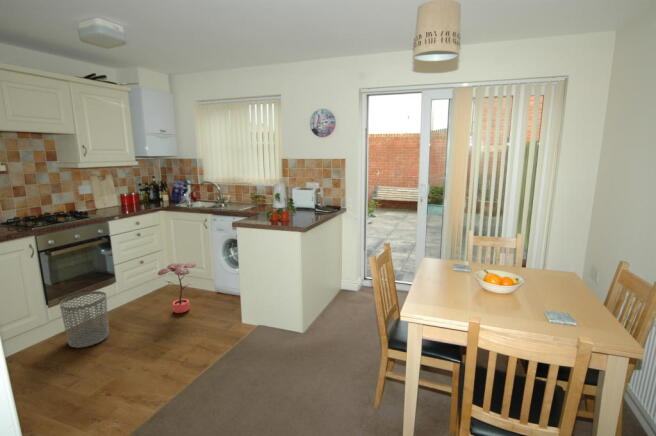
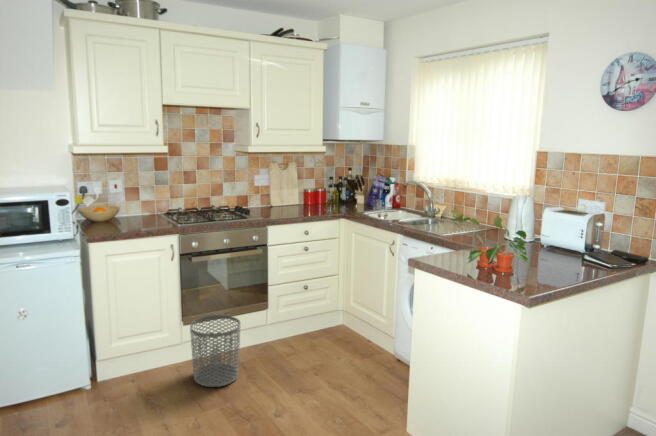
potted plant: present [158,263,196,313] -> none [307,301,363,379]

